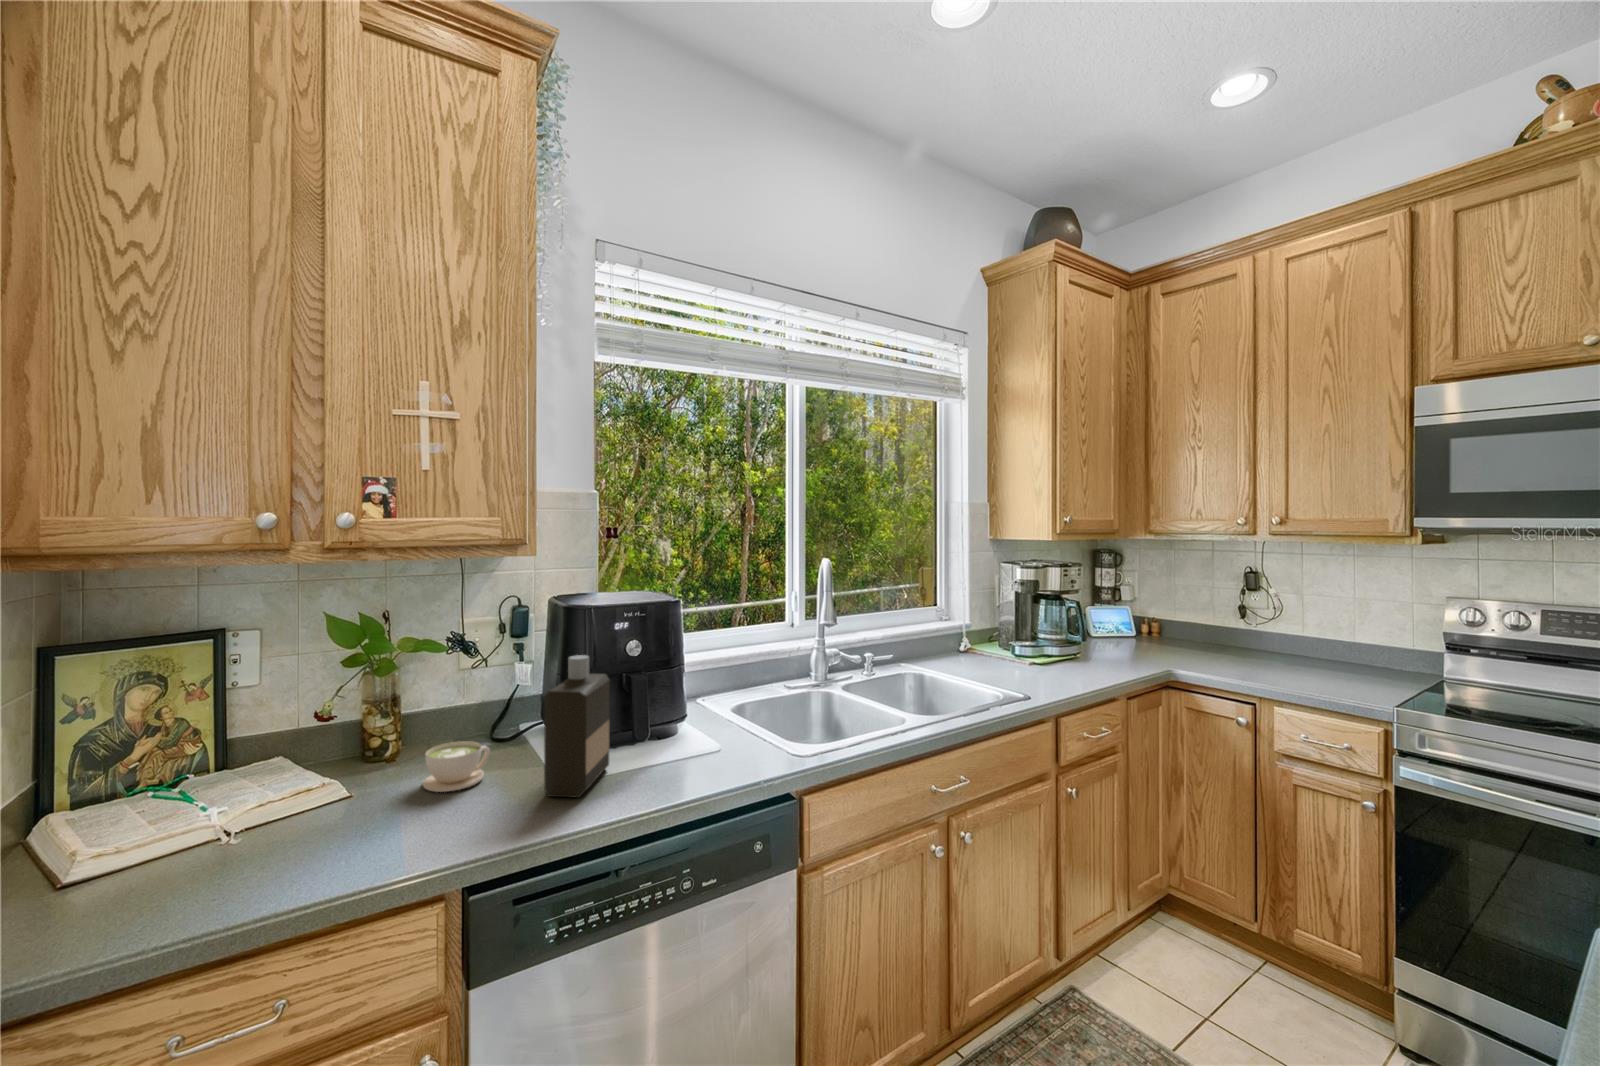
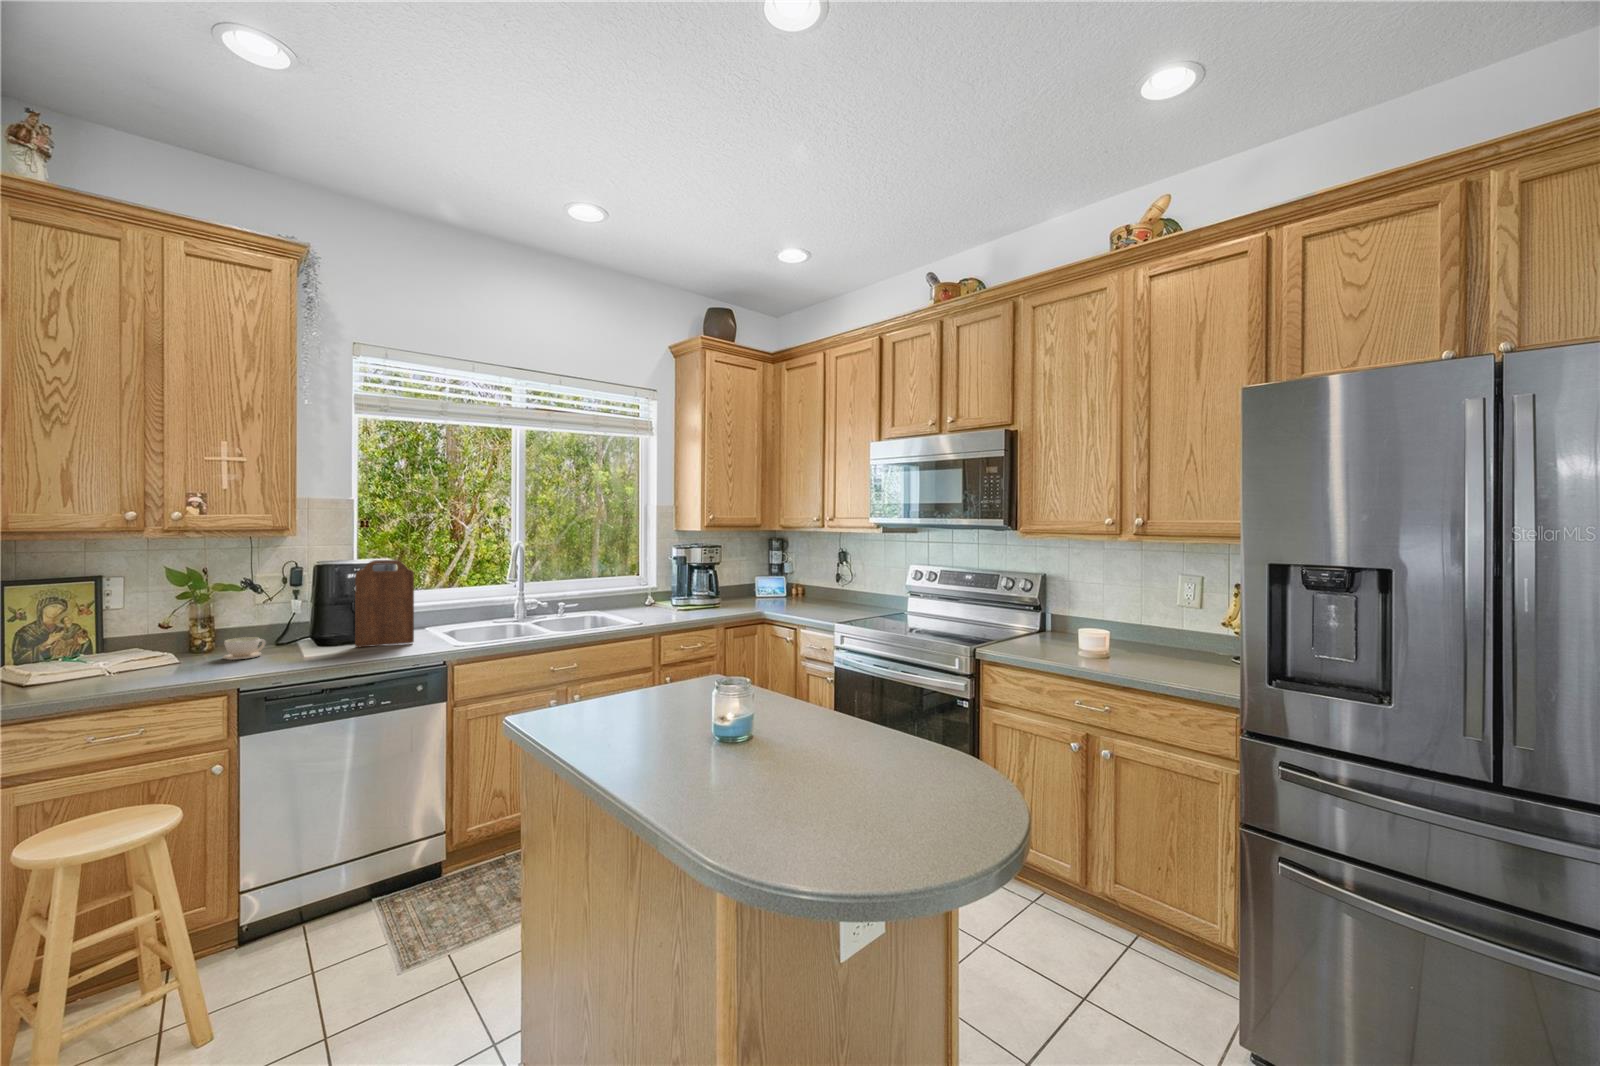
cutting board: none [625,595,713,752] -> present [355,560,414,647]
bottle: present [544,655,610,798] -> none [293,589,339,660]

